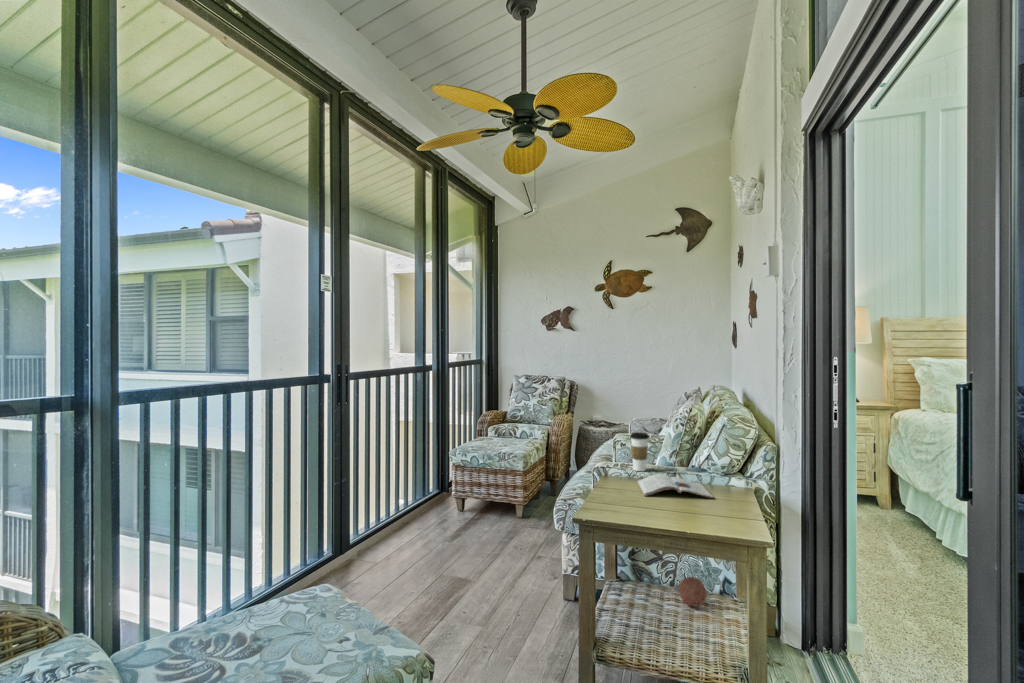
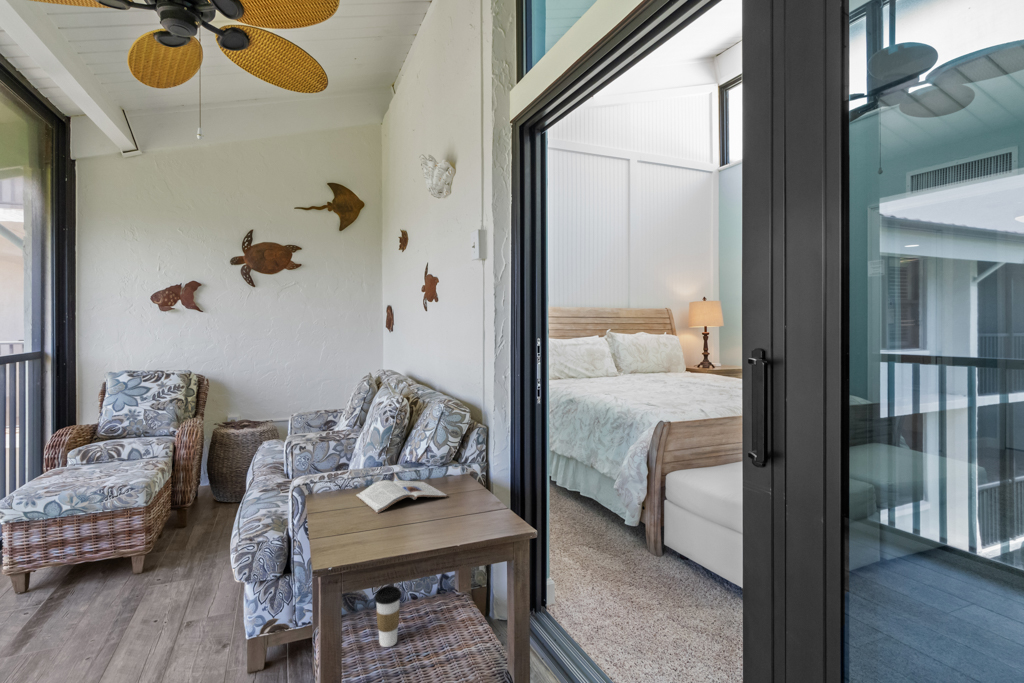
coffee cup: present [630,432,649,471] -> present [375,586,401,647]
decorative ball: present [679,577,707,606] -> none [410,587,439,620]

